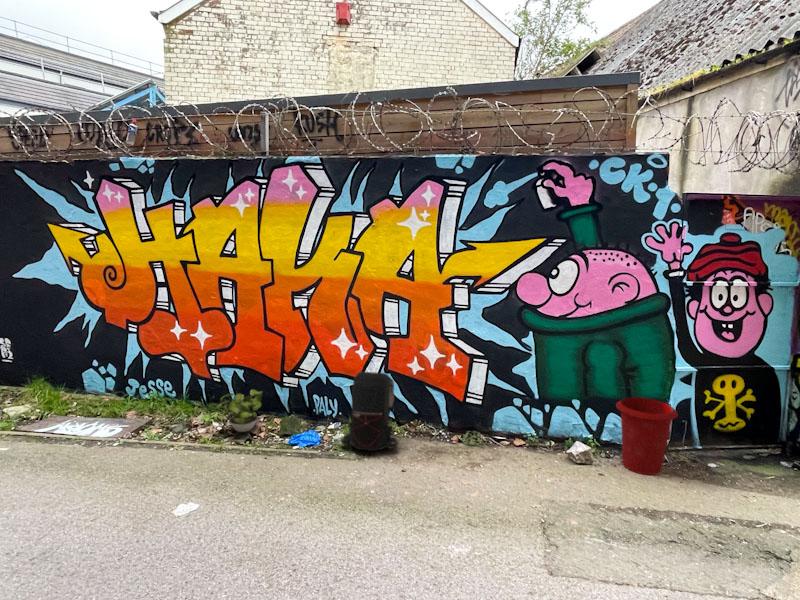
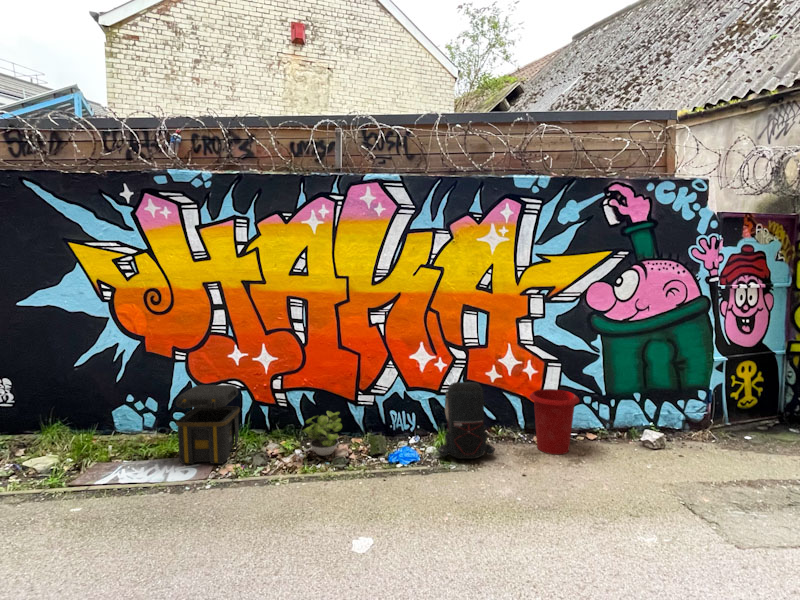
toolbox: none [113,357,179,430] -> present [176,385,240,464]
waste bin: present [616,398,678,475] -> present [530,389,579,454]

